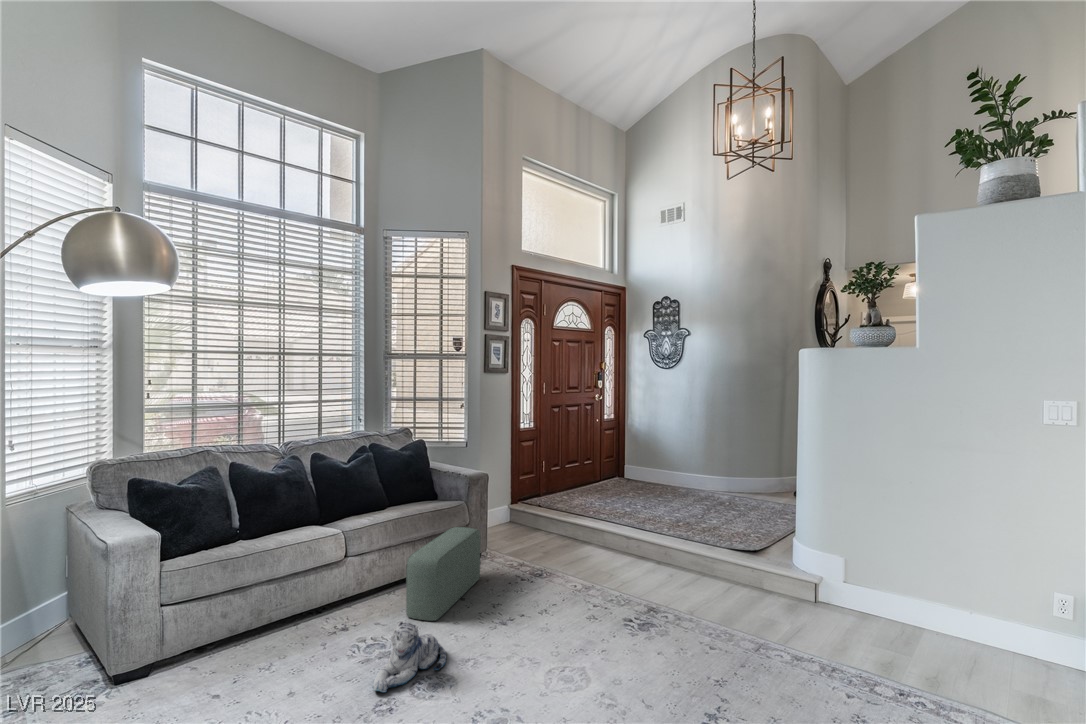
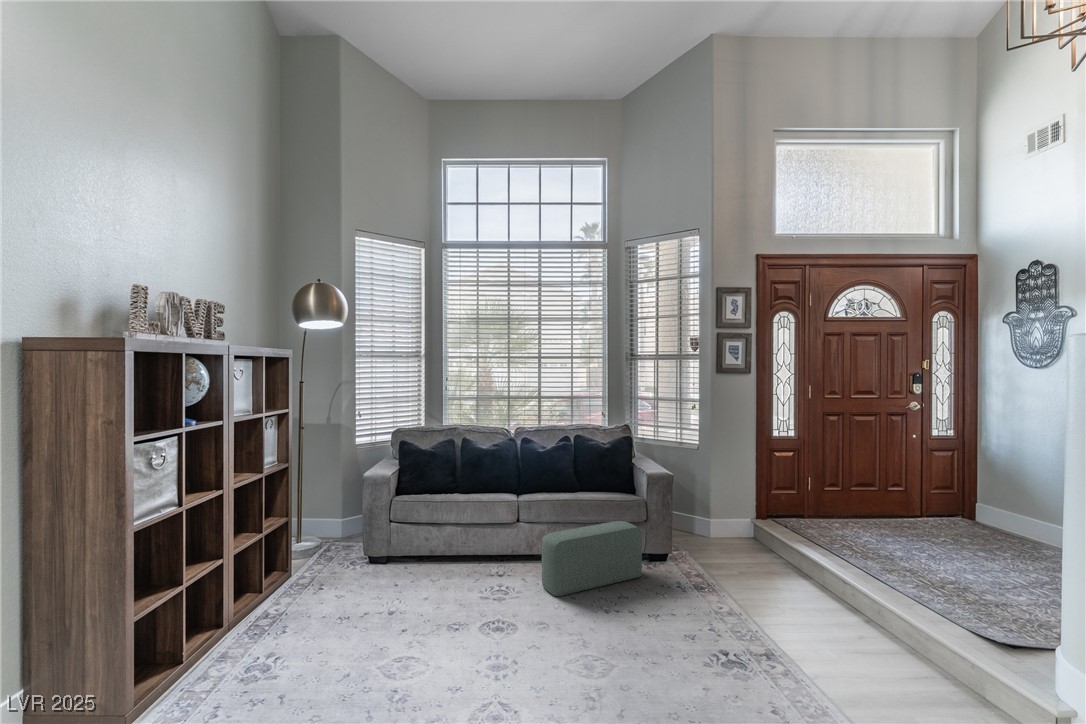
plush toy: present [373,622,446,692] -> none [445,580,526,631]

